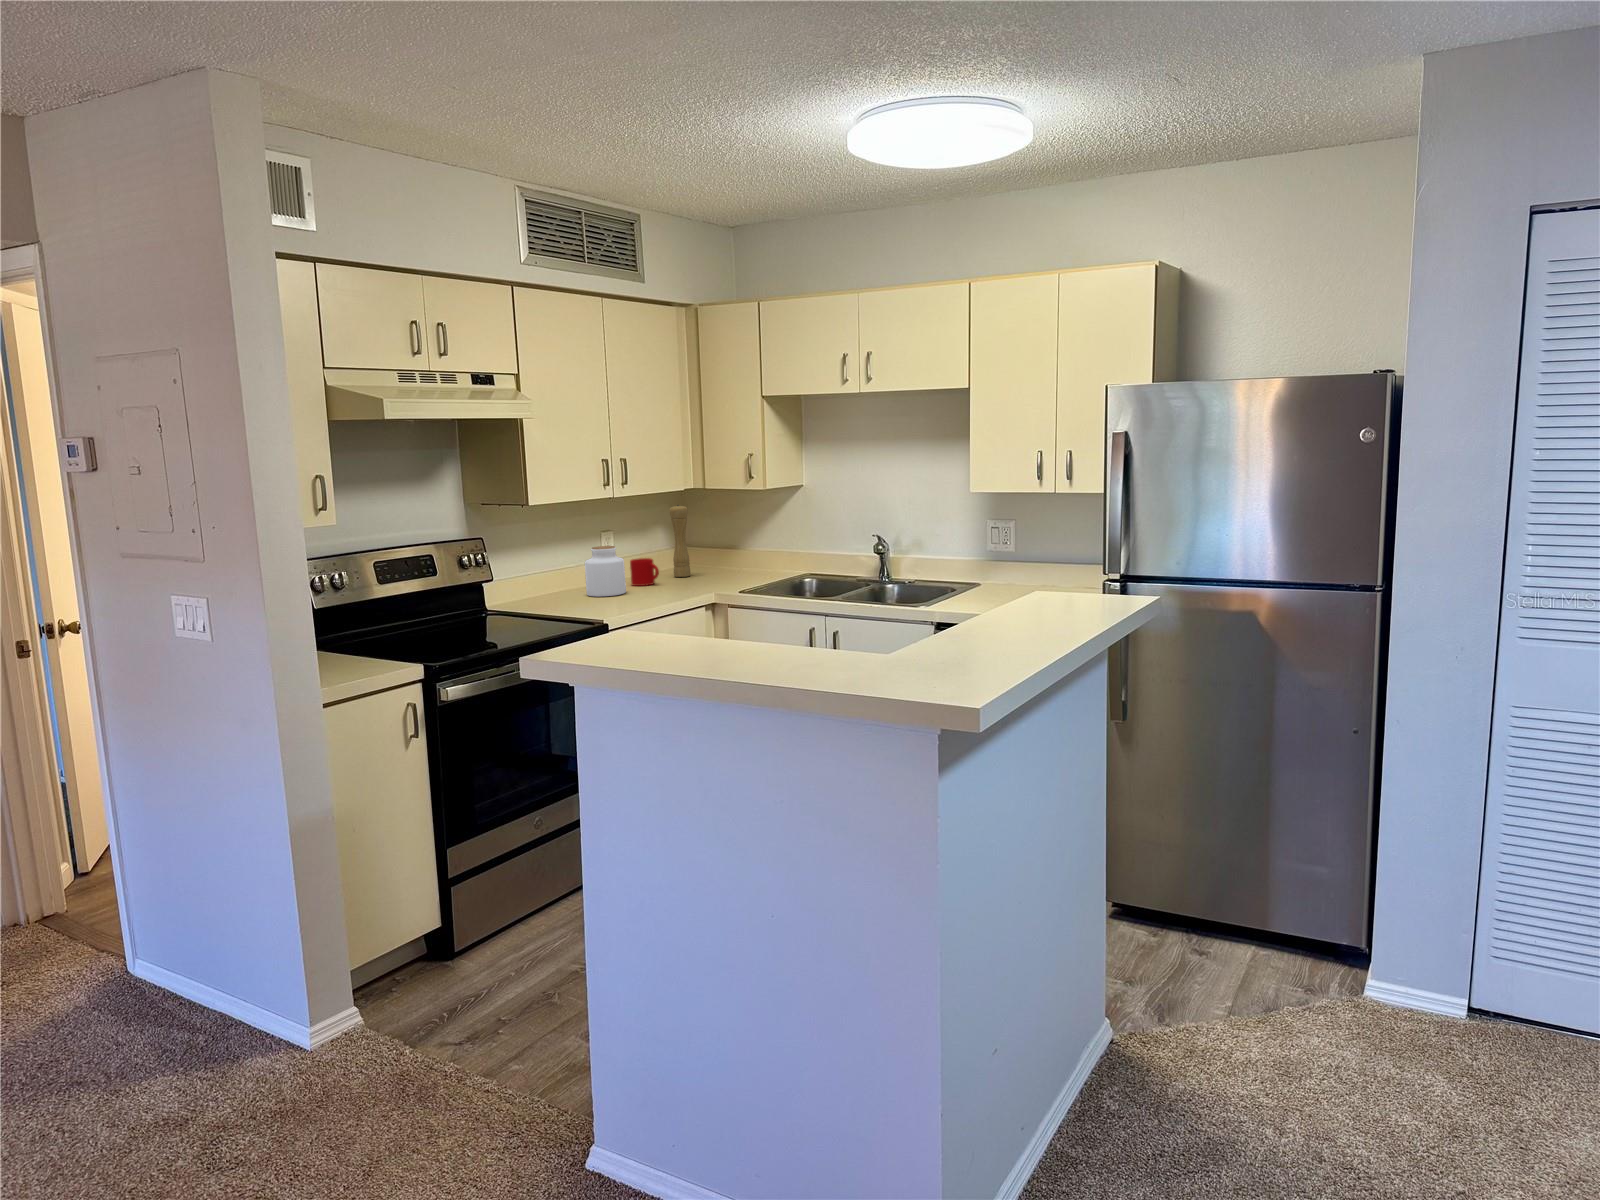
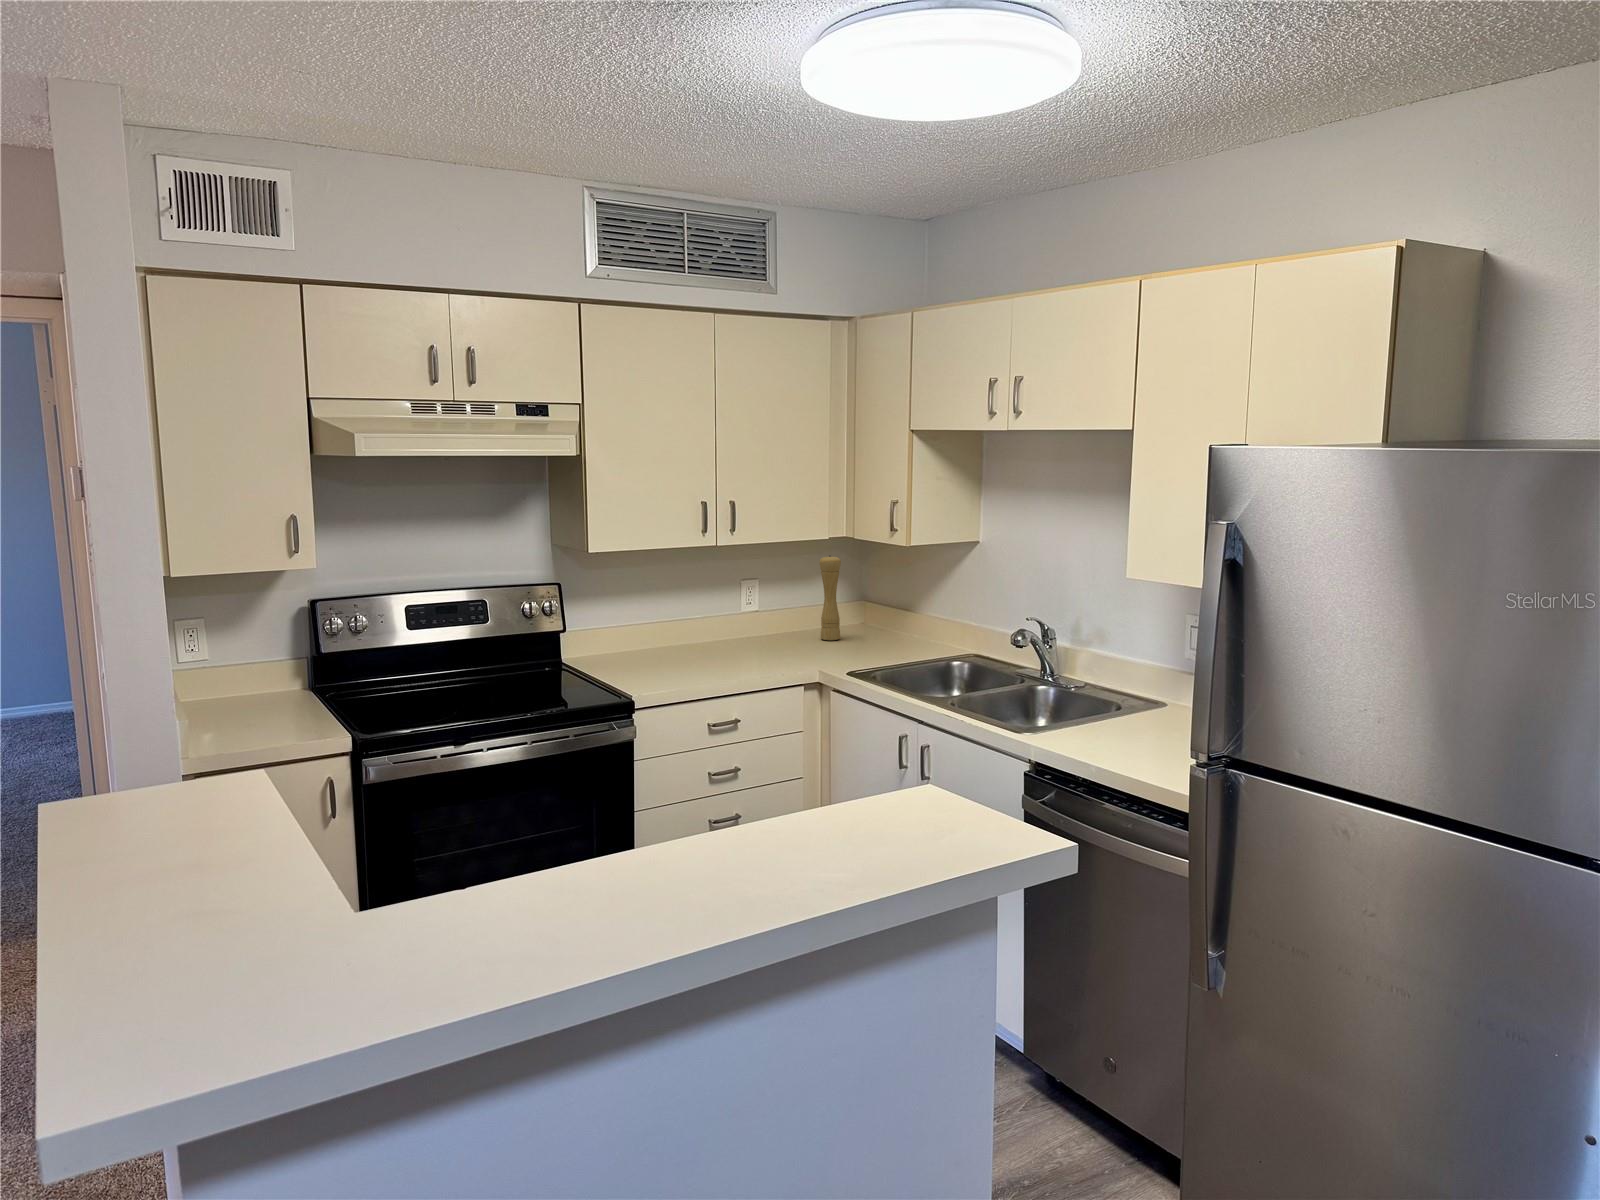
jar: present [585,546,626,597] -> none [688,600,733,660]
mug: present [630,558,659,586] -> none [757,615,785,648]

